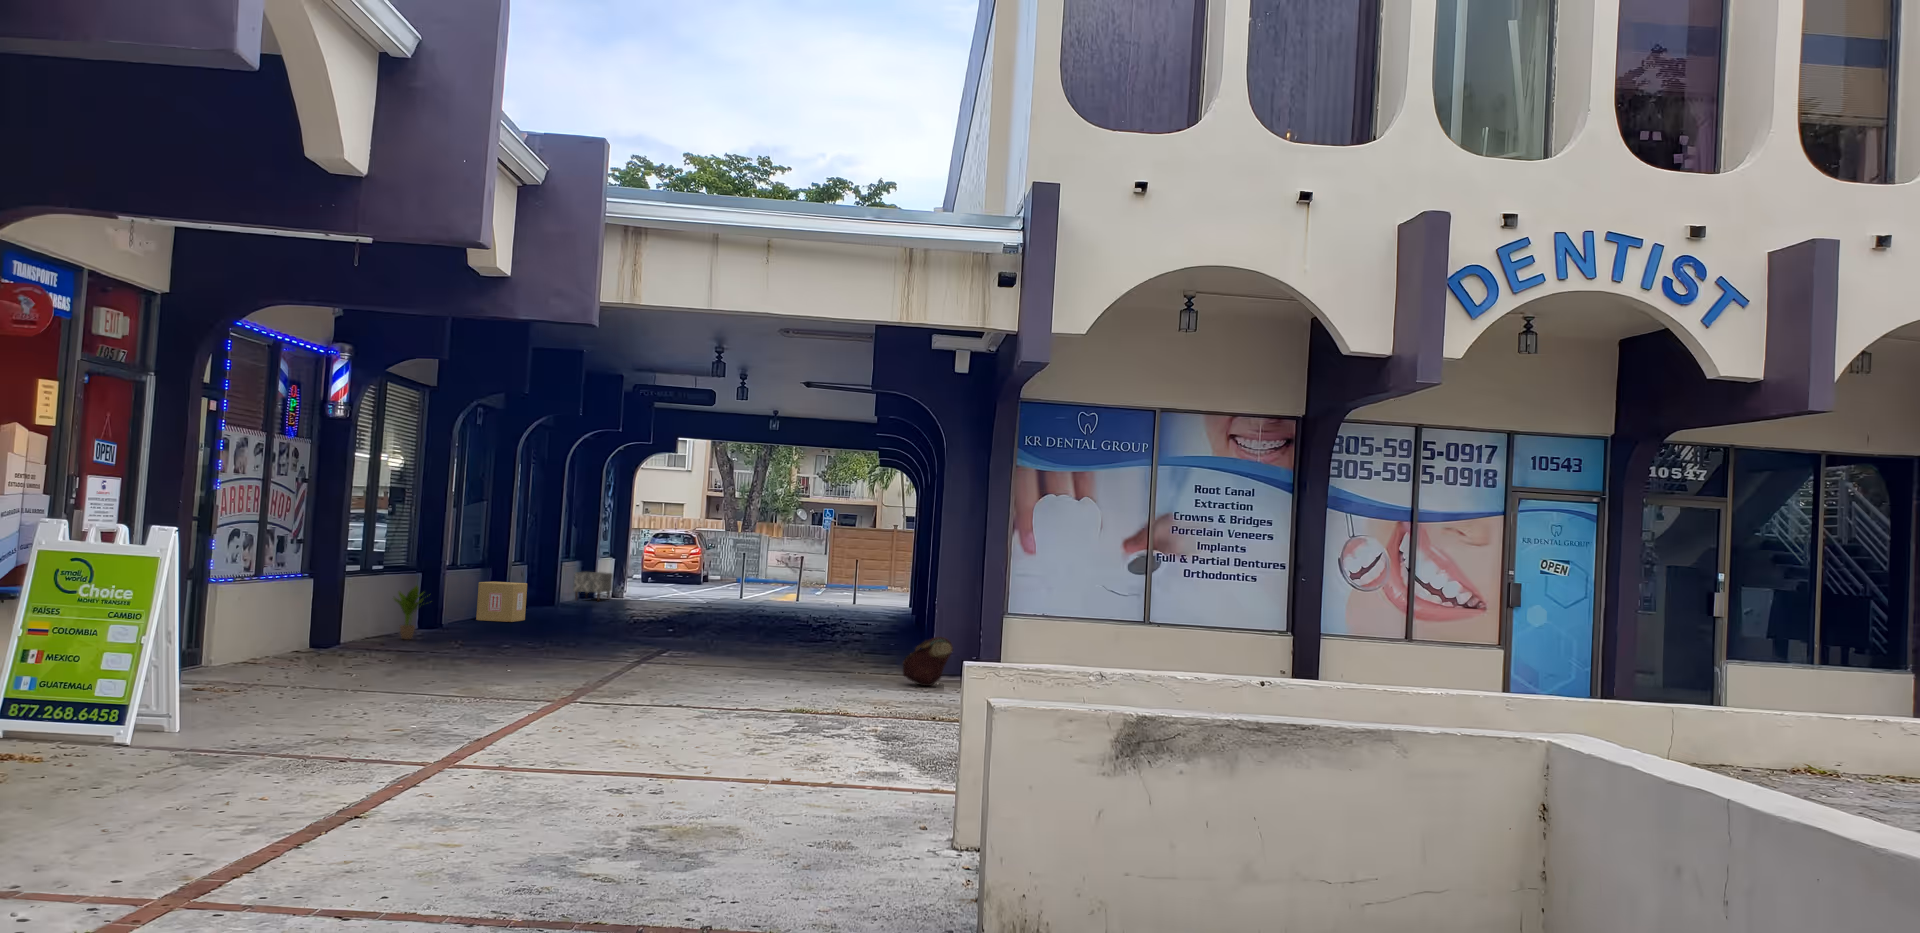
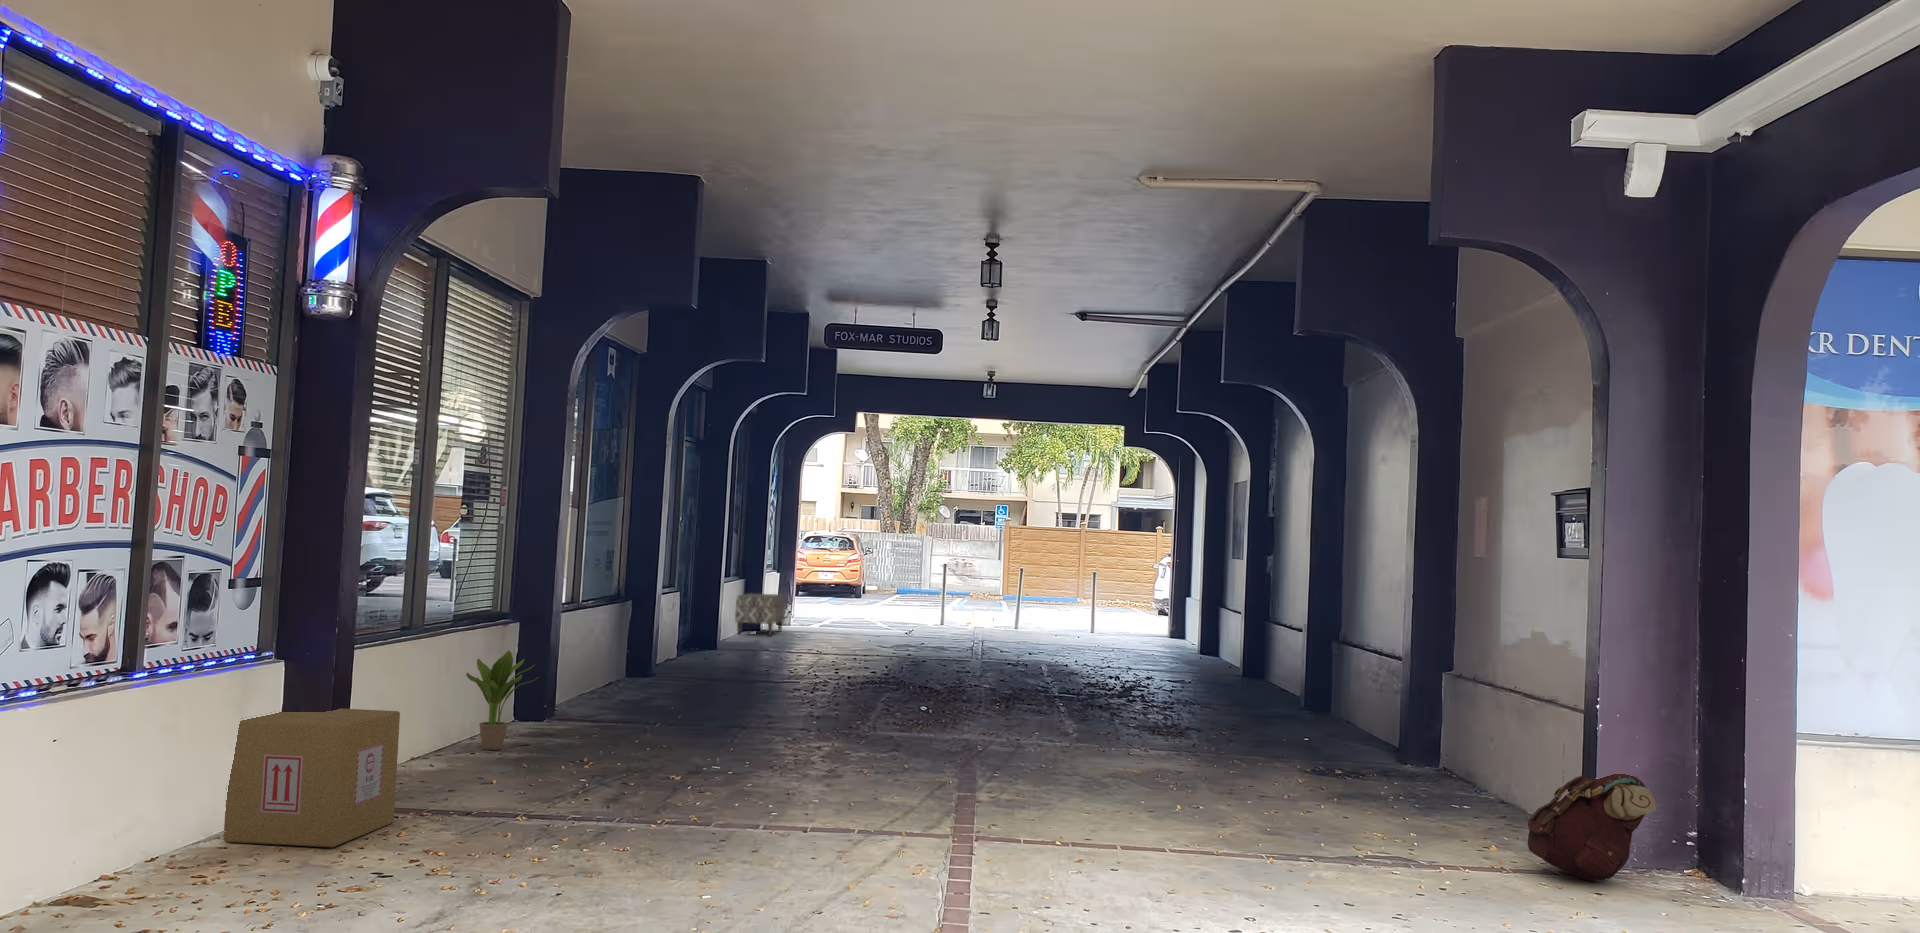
cardboard box: present [476,582,527,622] -> present [223,709,400,847]

